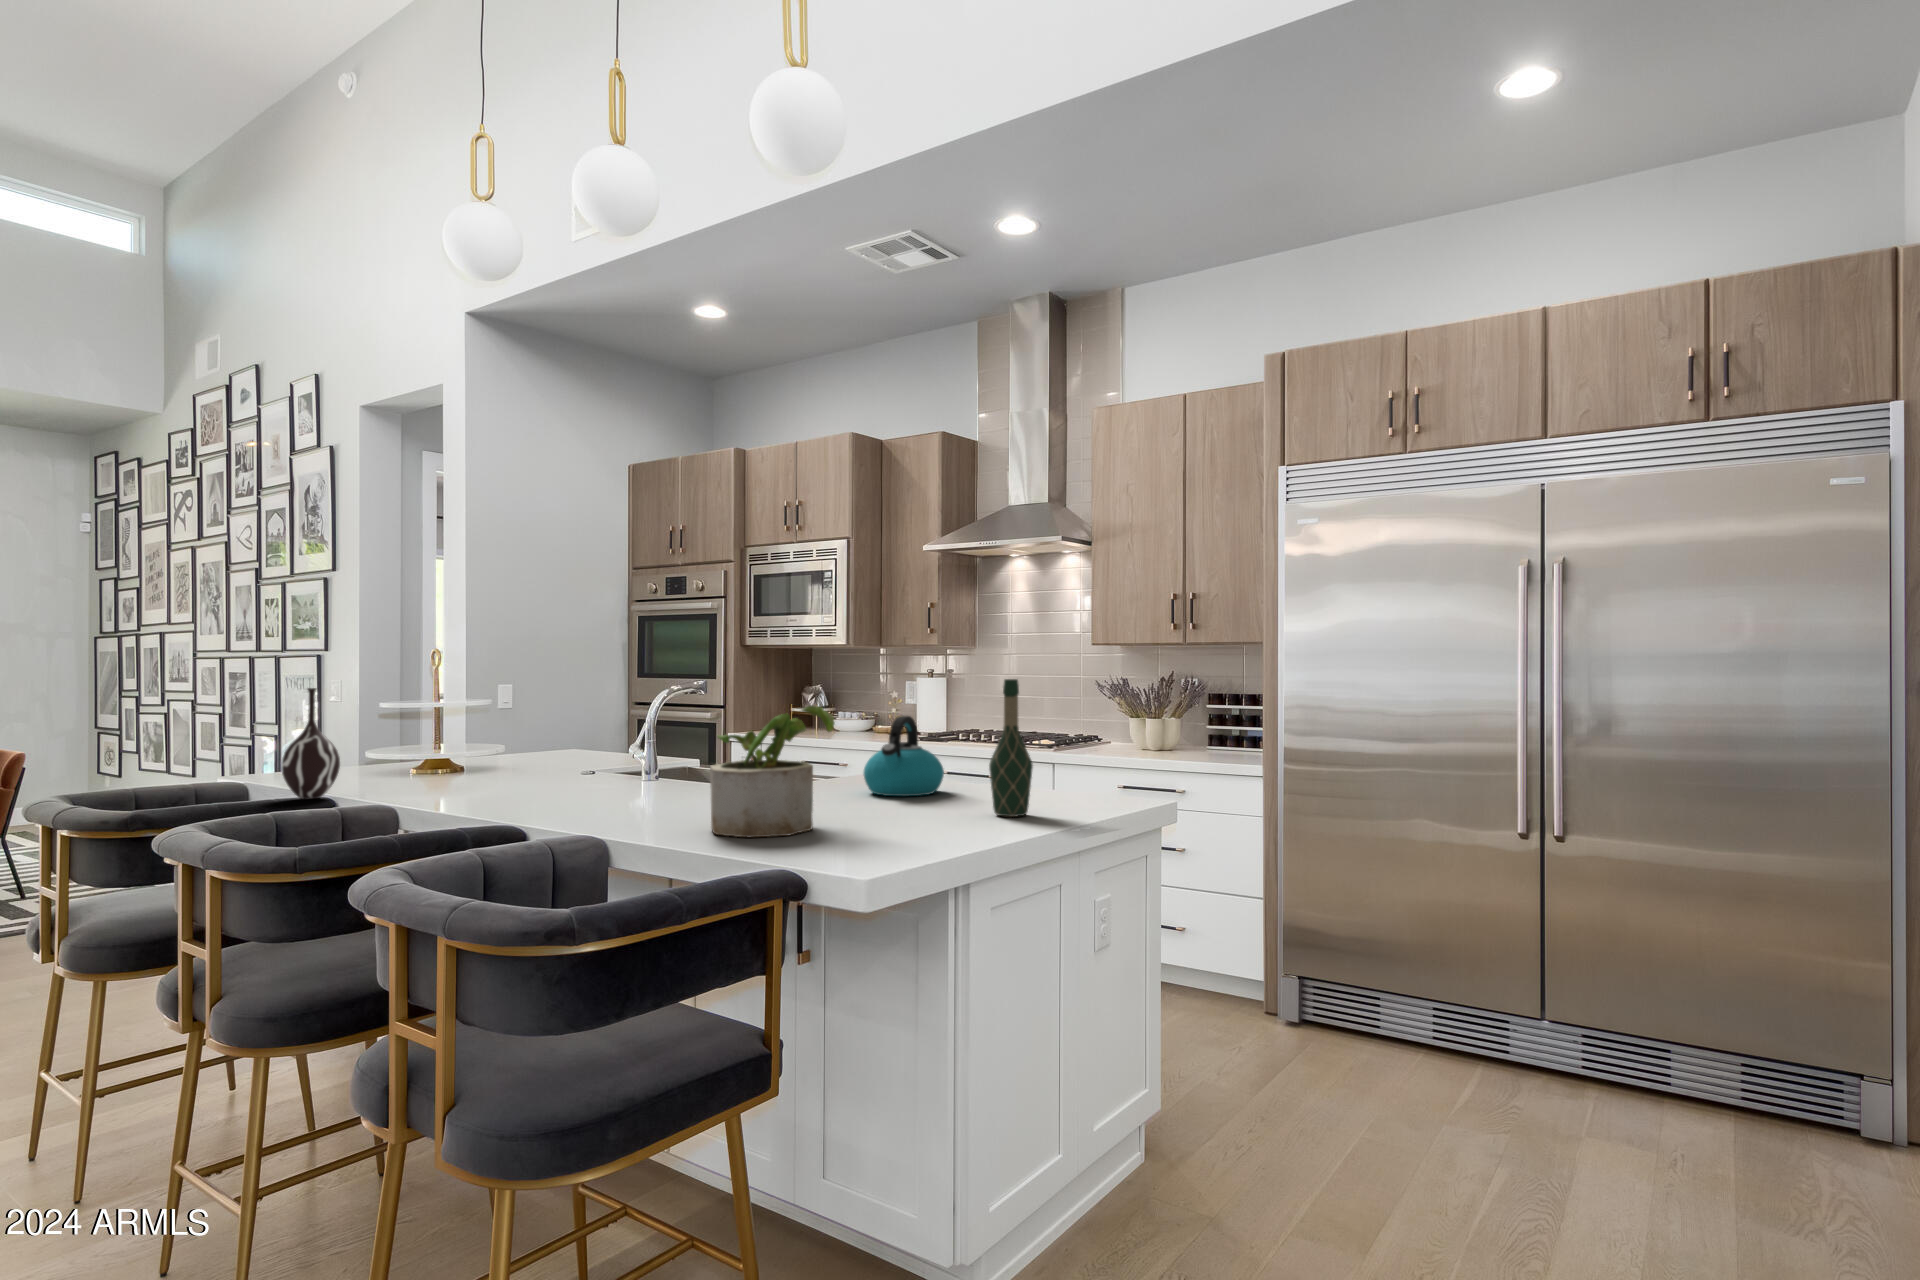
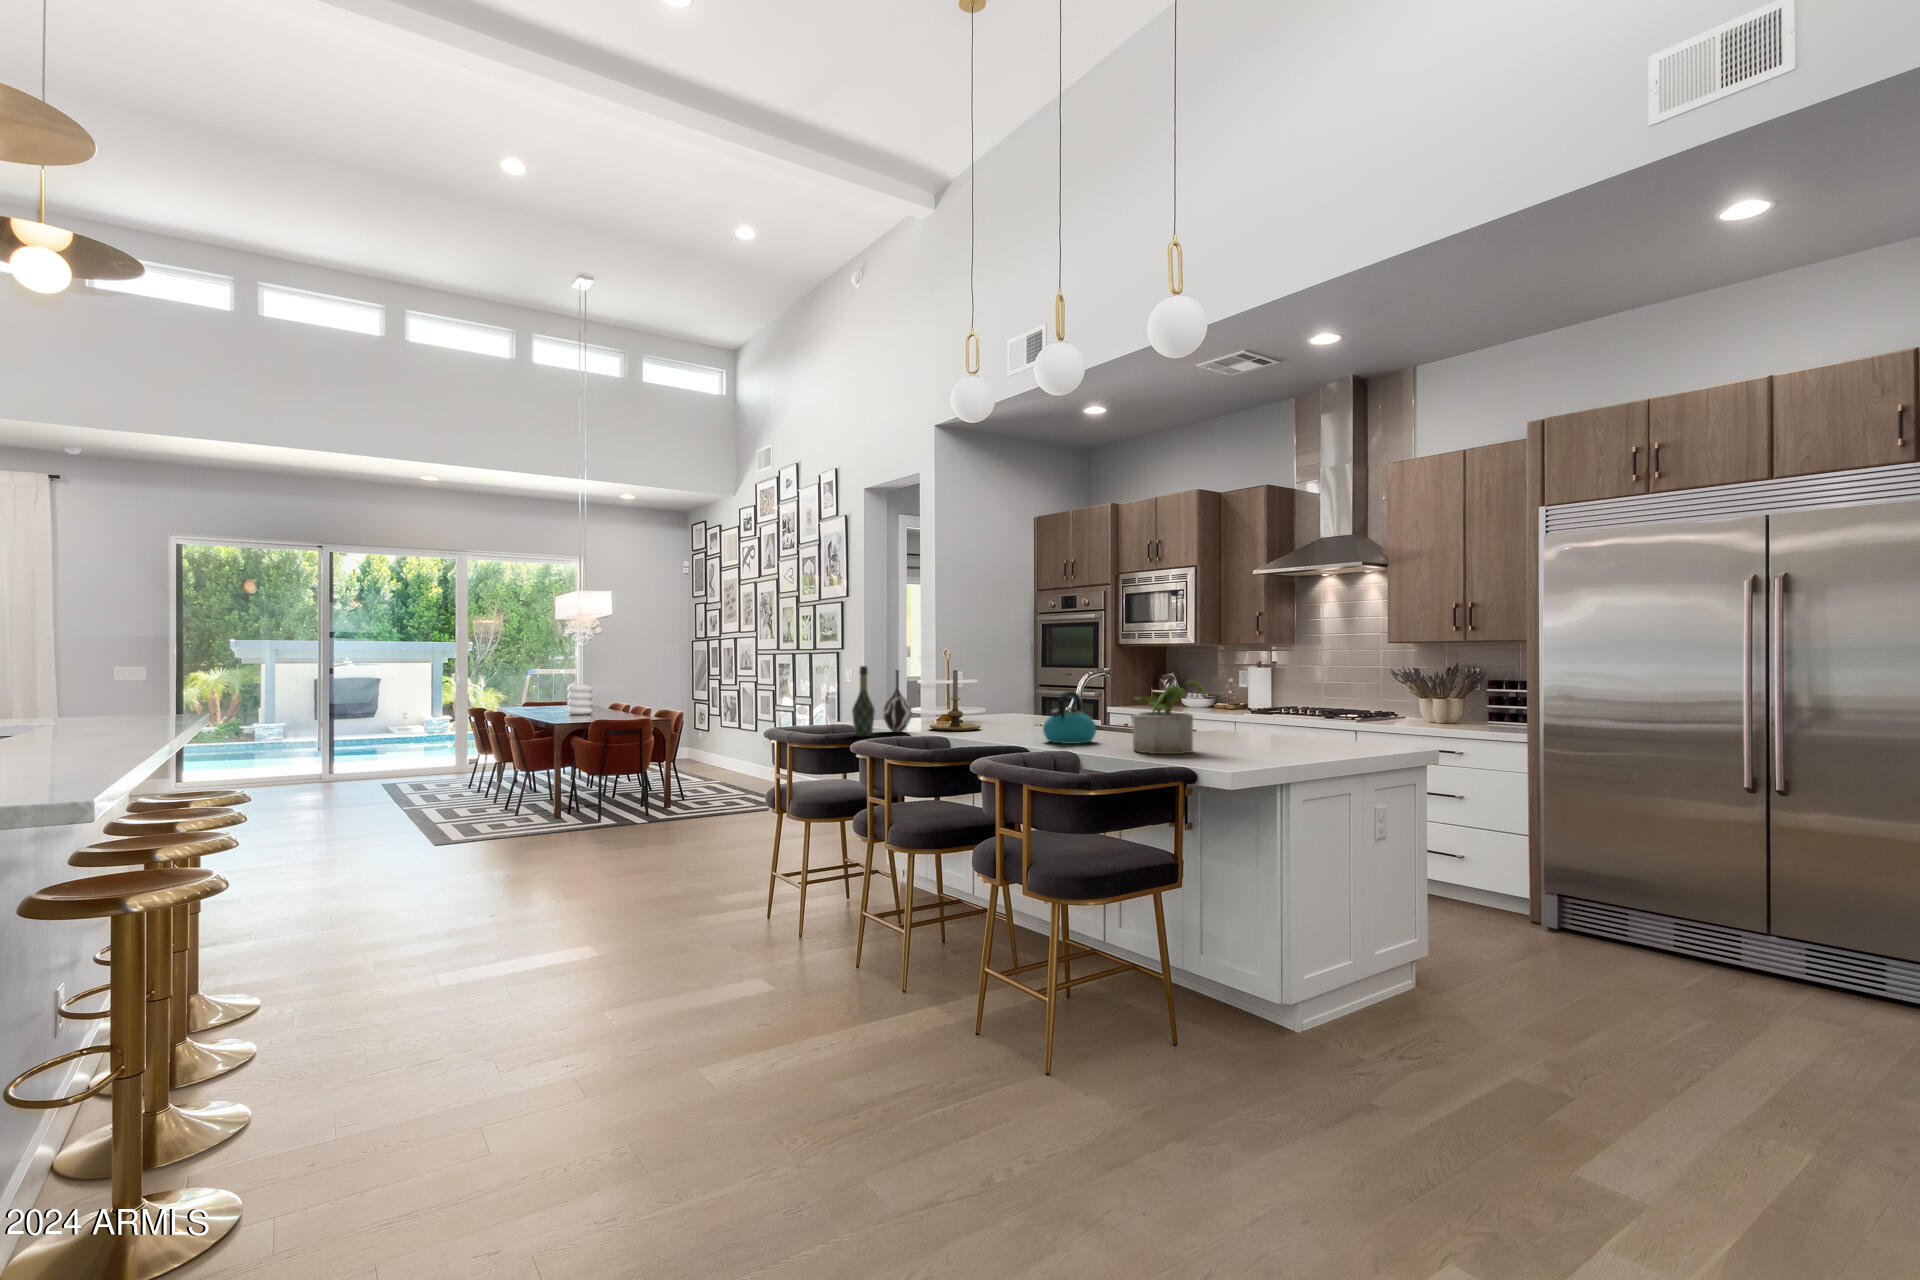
wine bottle: present [989,679,1033,817] -> present [852,666,875,736]
candle holder: none [382,686,482,791] -> present [929,670,981,731]
kettle: present [863,716,944,796] -> present [1043,691,1096,744]

